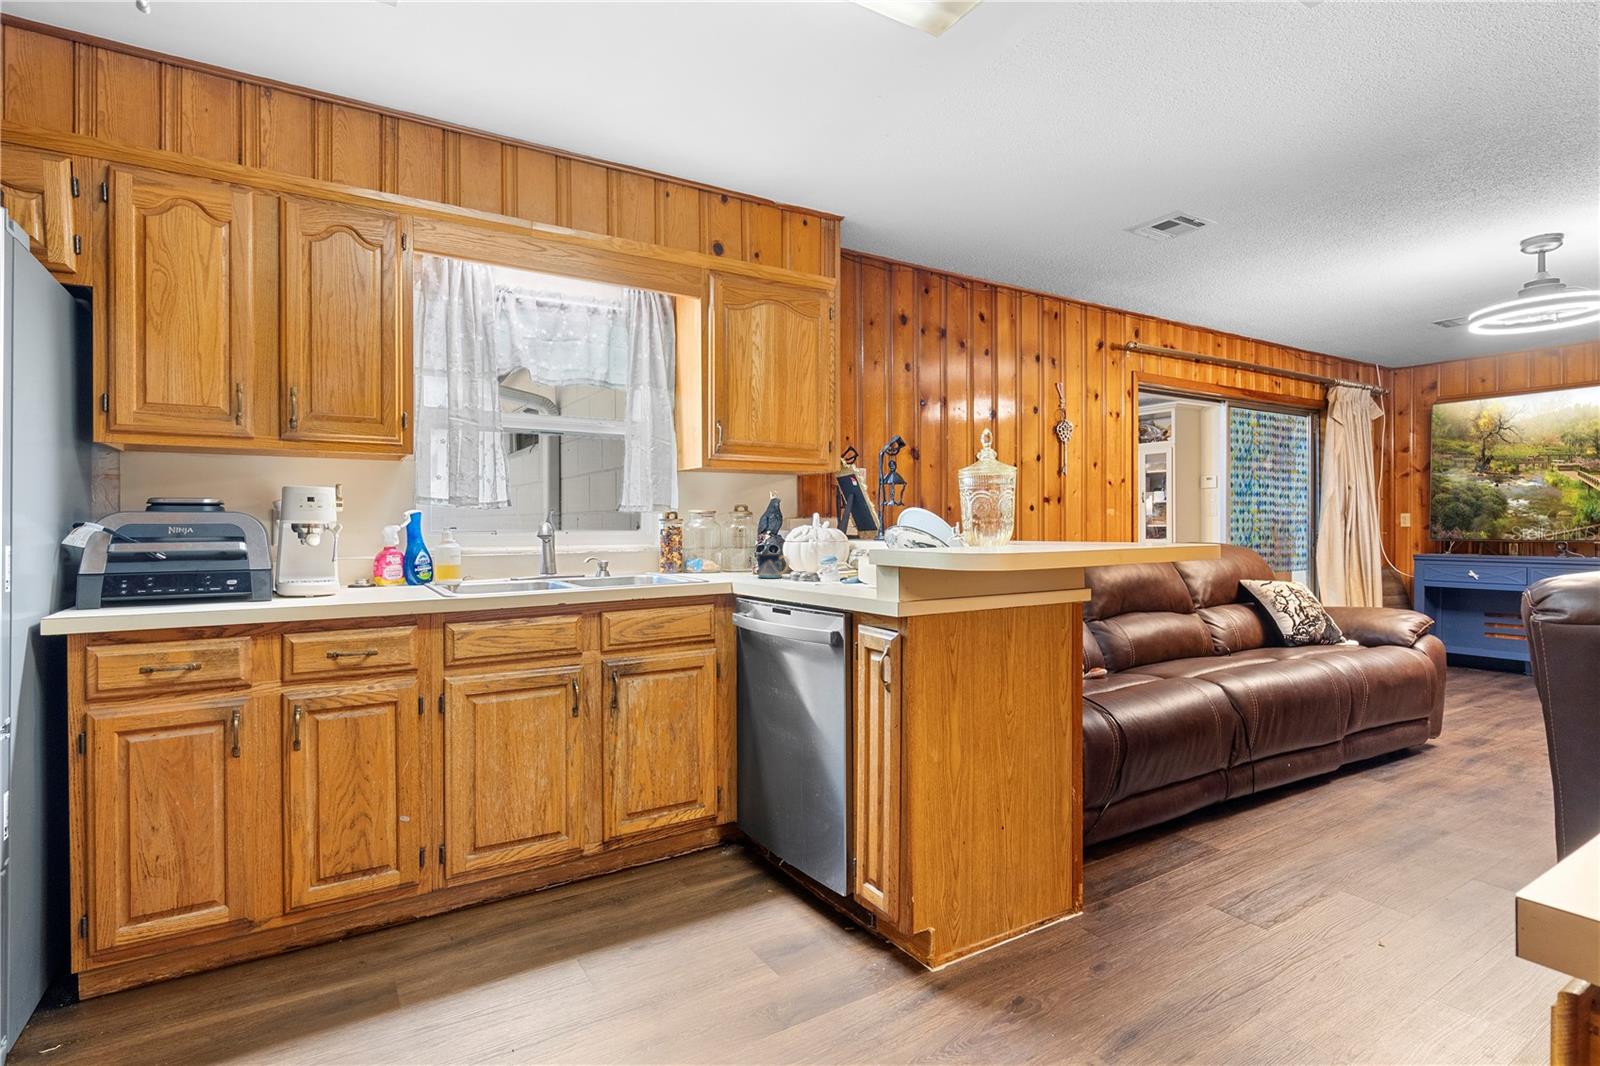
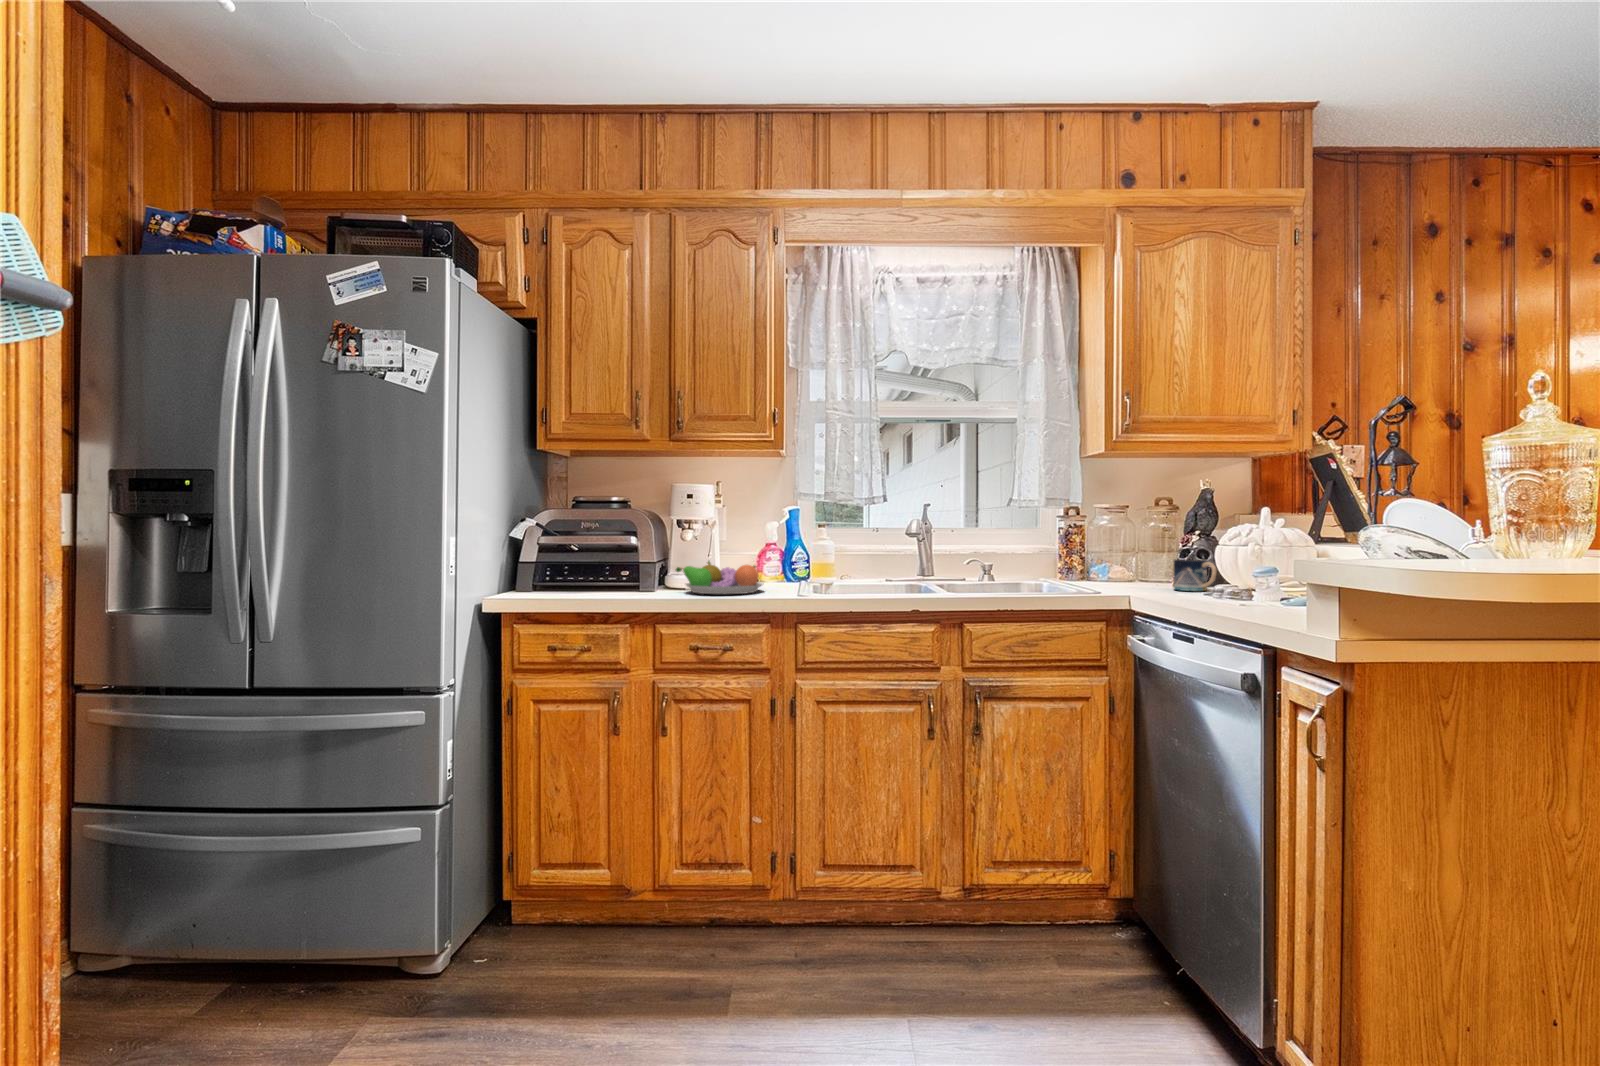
fruit bowl: none [298,564,401,599] -> present [676,561,764,594]

